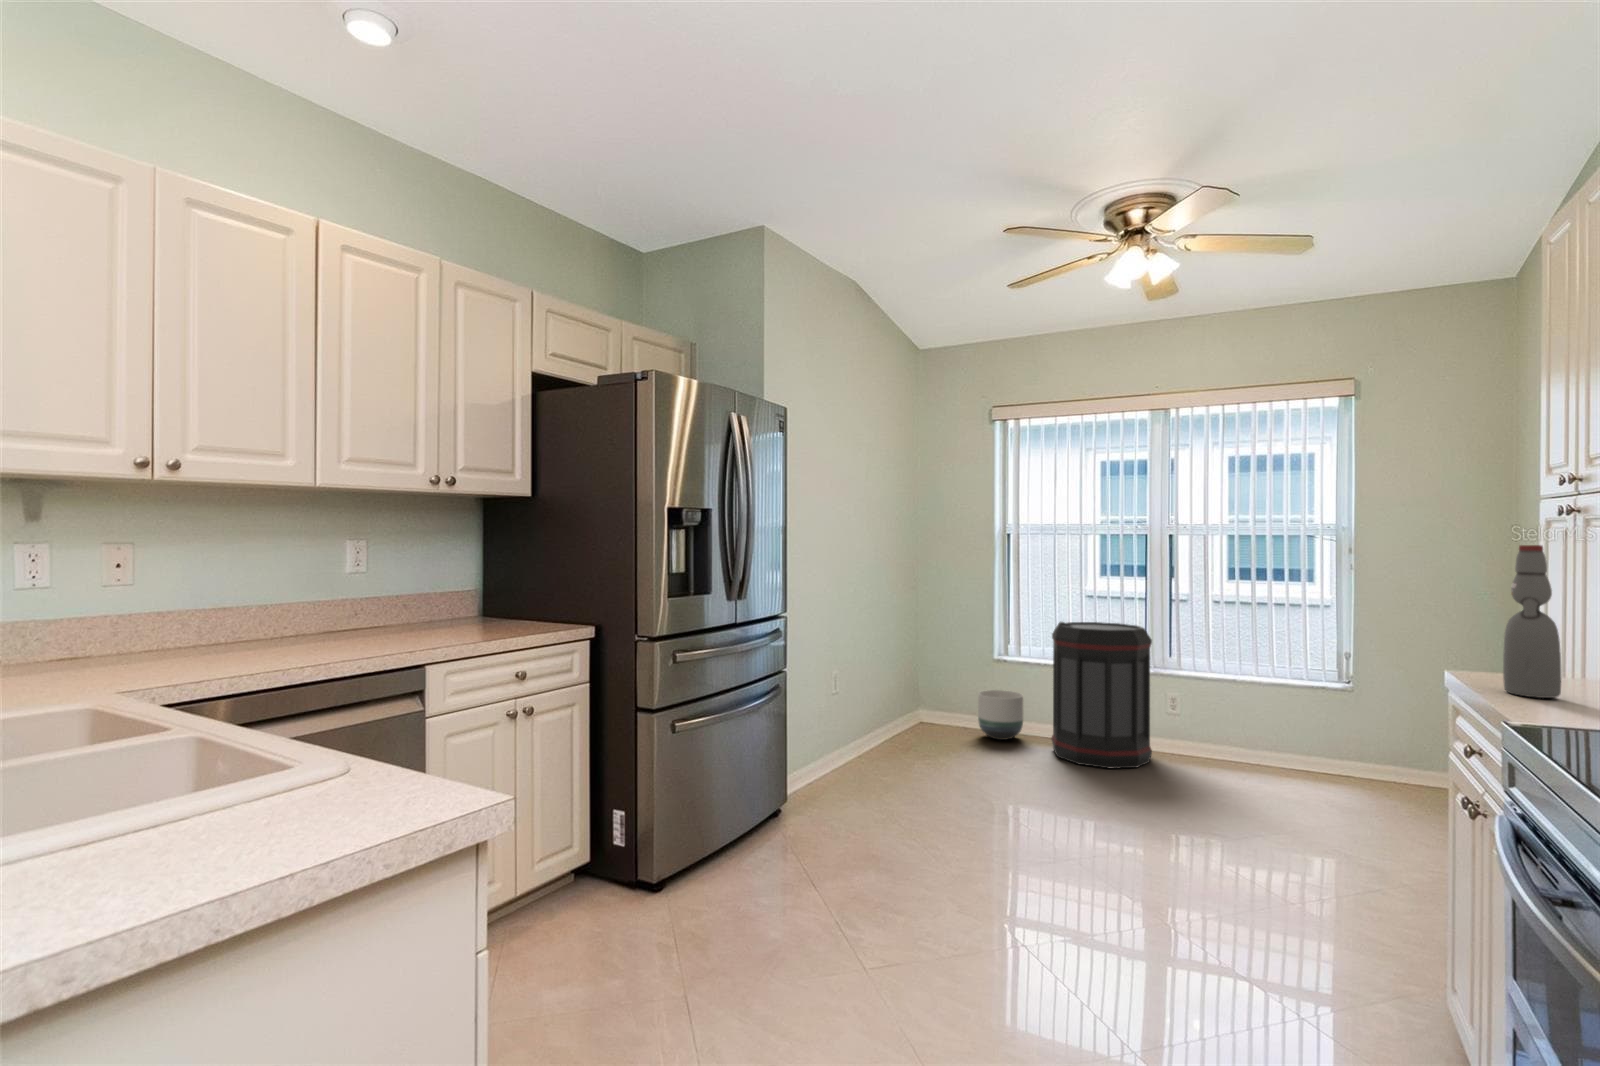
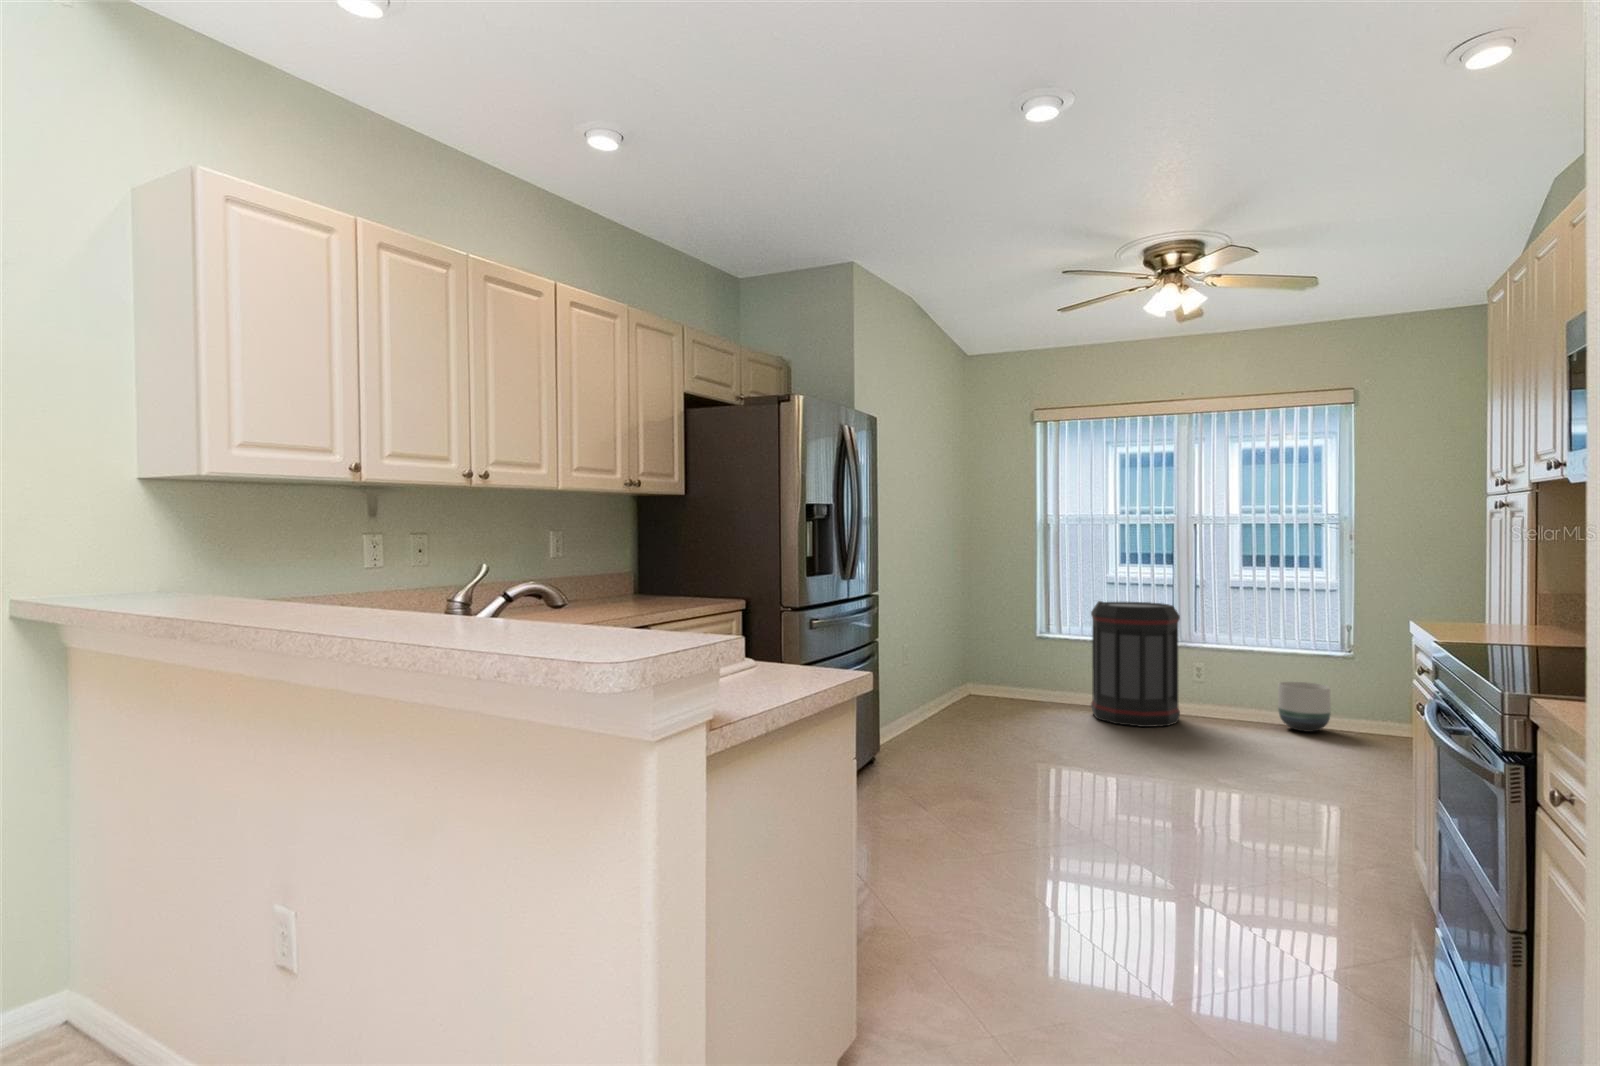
bottle: present [1503,545,1561,698] -> none [1443,528,1480,632]
planter: present [978,690,1023,740] -> present [1278,682,1331,732]

